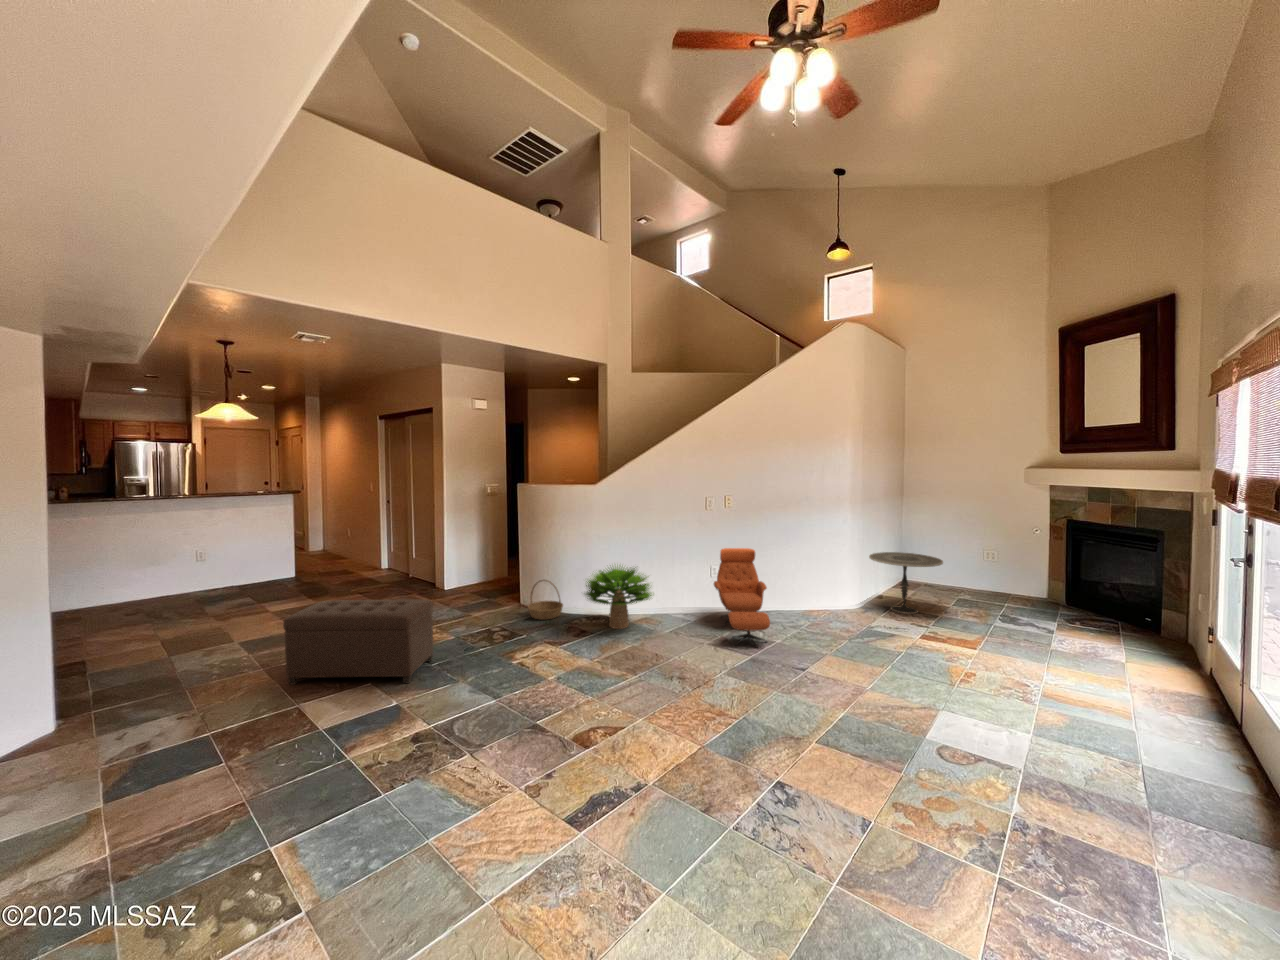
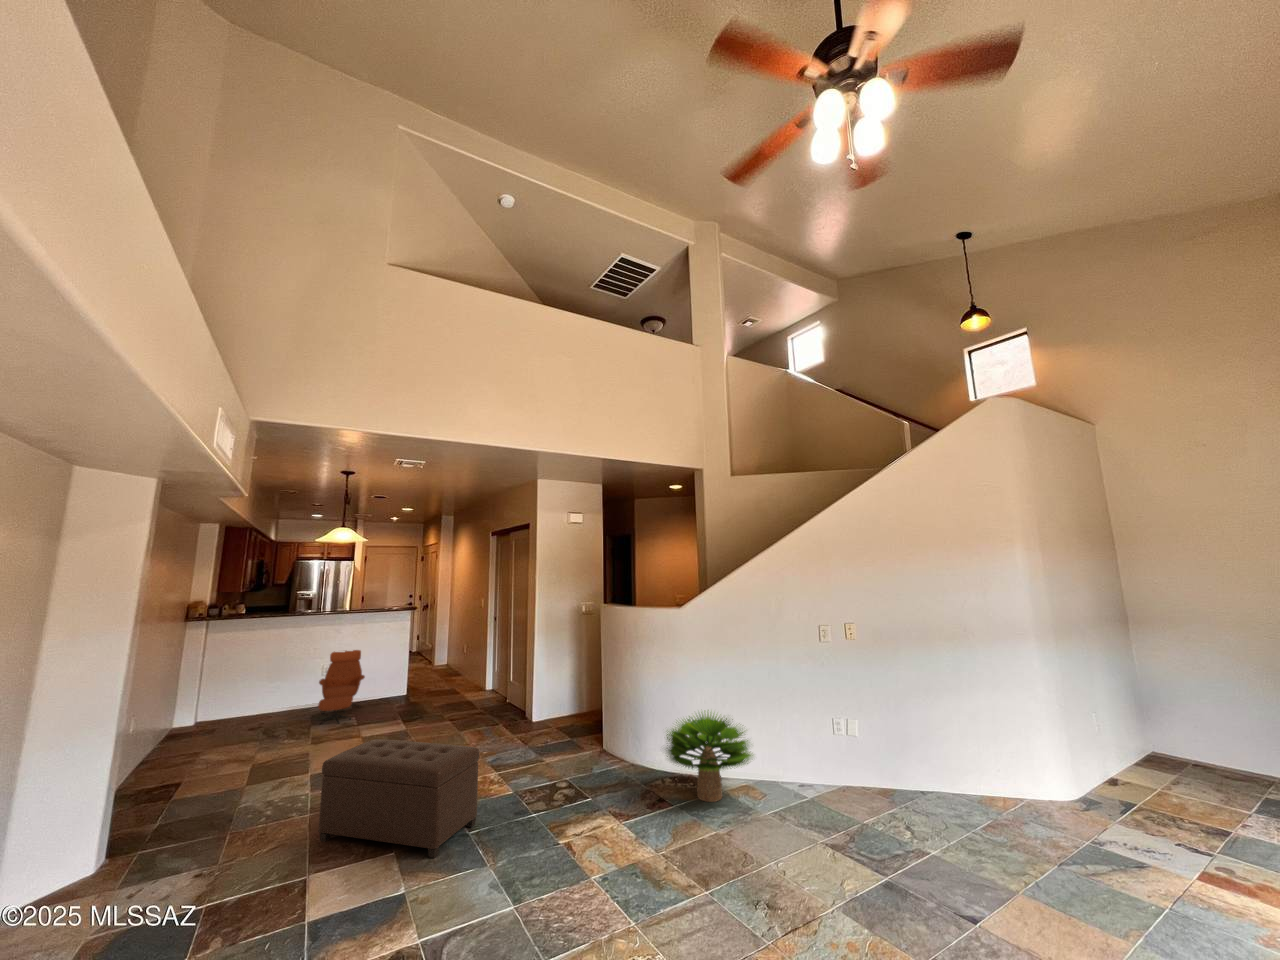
lounge chair: present [714,548,770,649] -> present [318,650,365,724]
side table: present [869,552,943,614] -> none [1081,714,1220,823]
basket: present [528,580,563,620] -> none [605,724,647,777]

